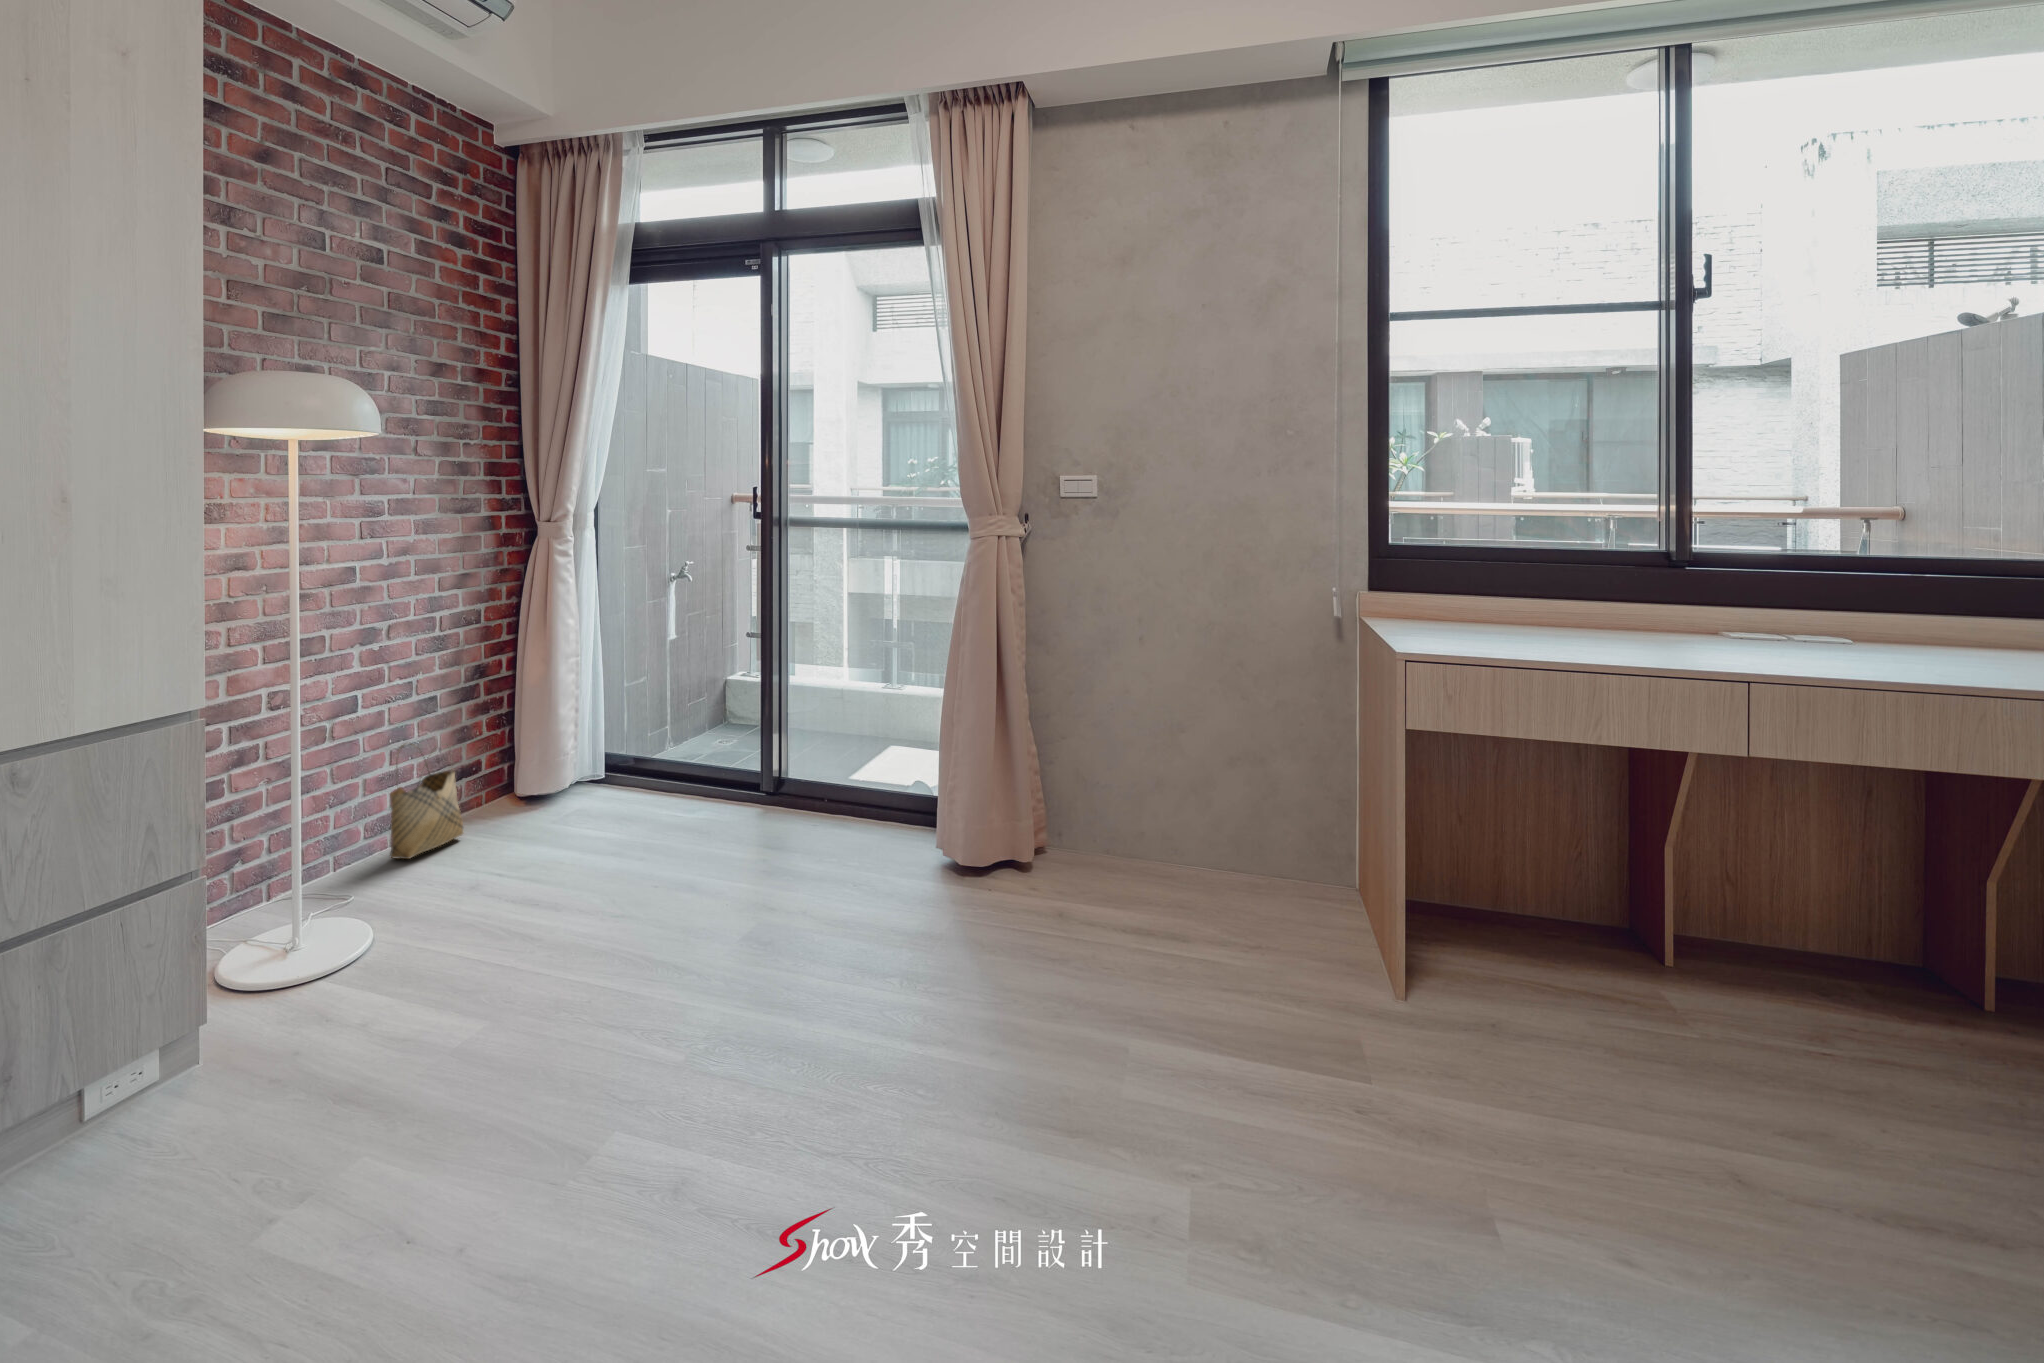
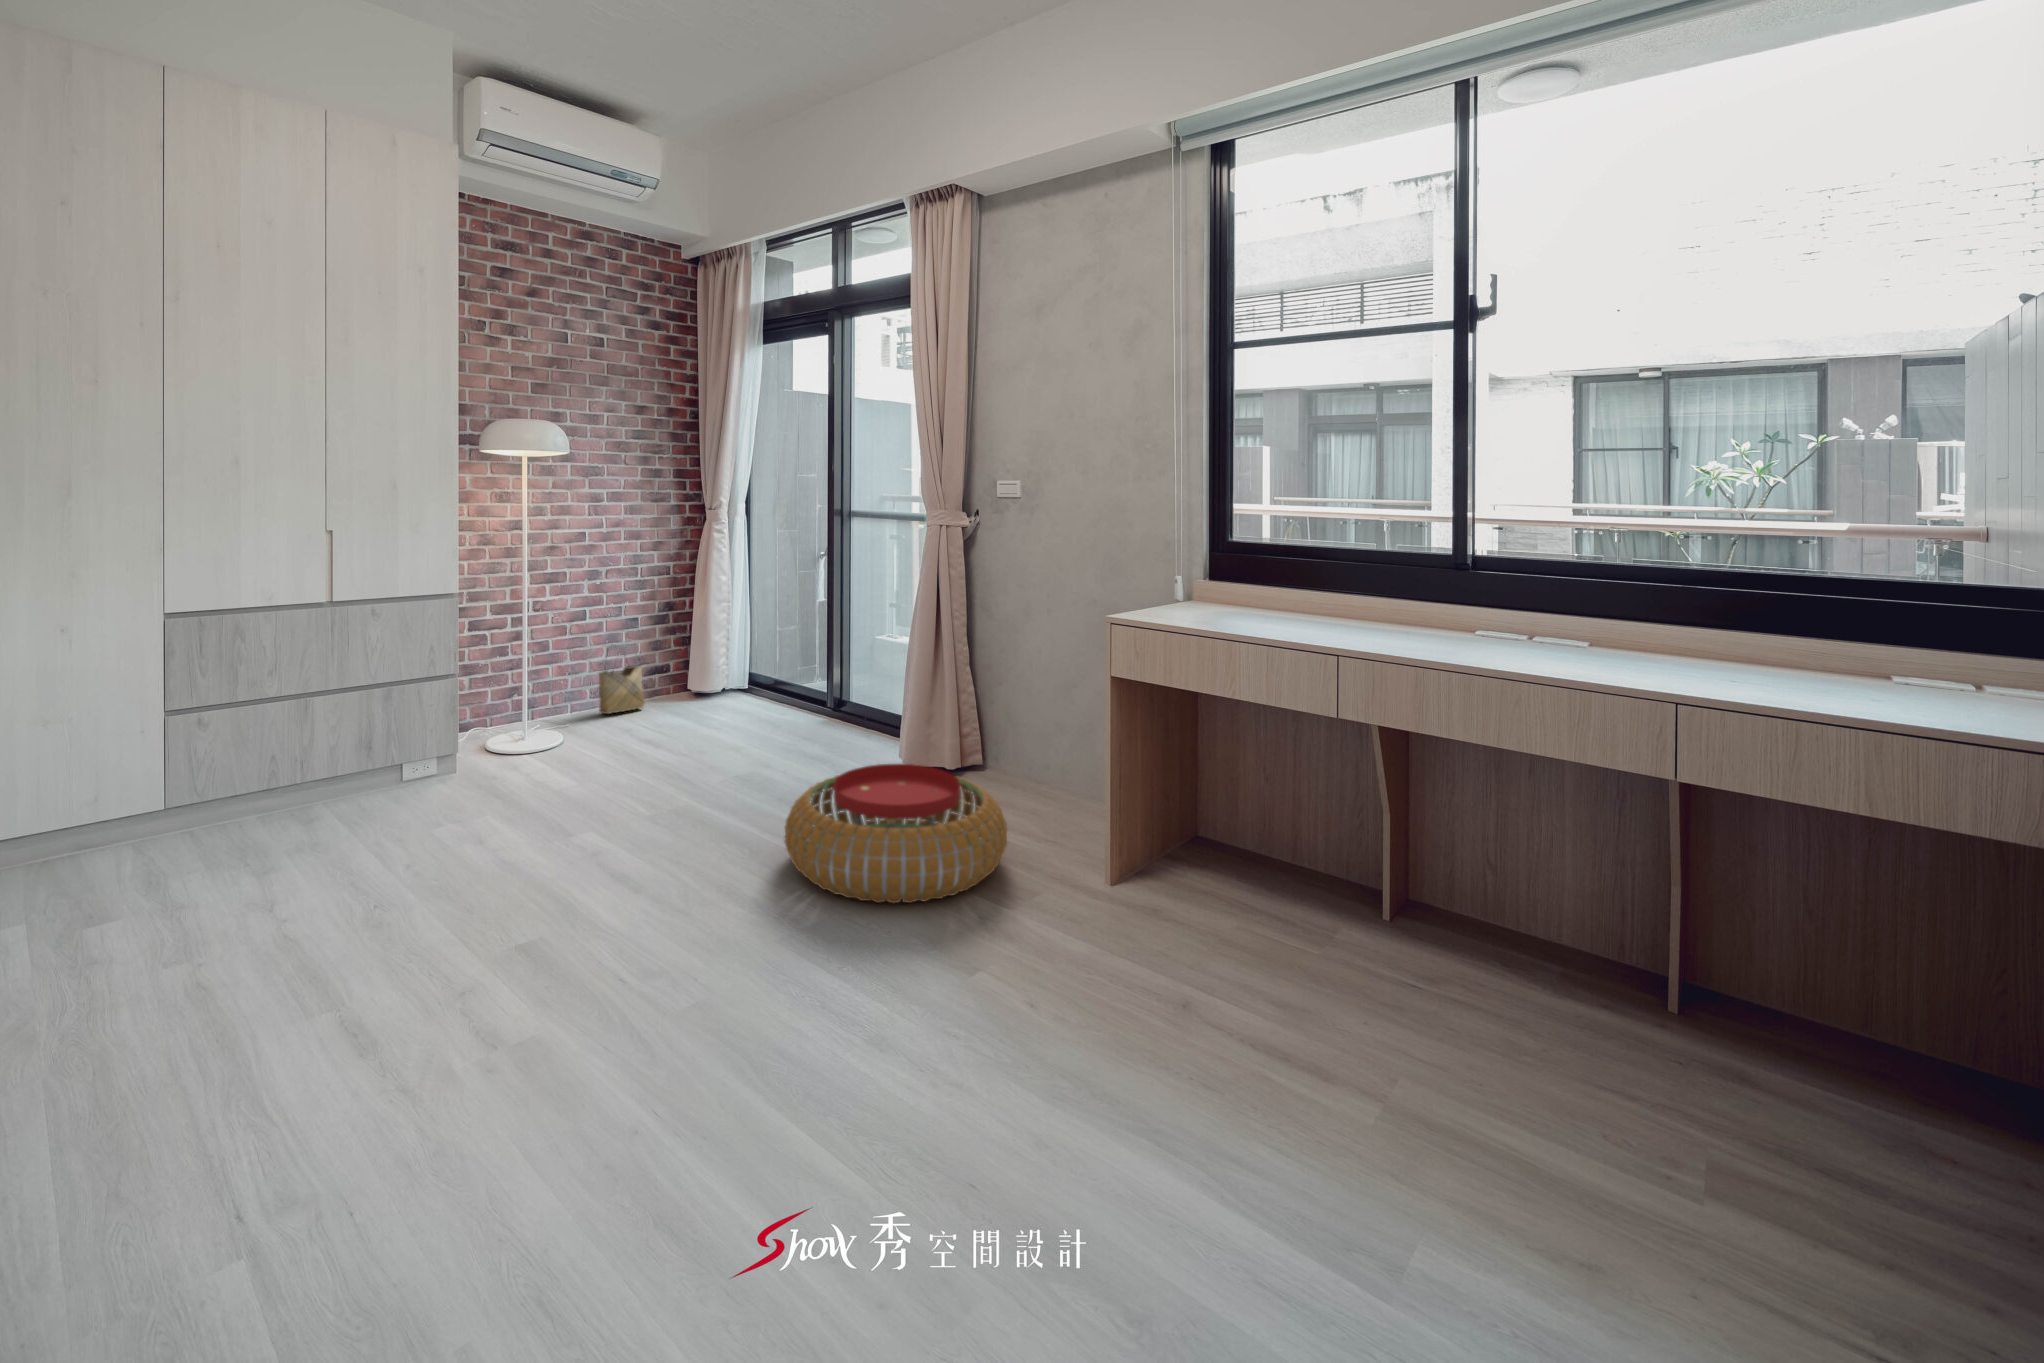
pouf: none [994,891,1344,1155] -> present [785,764,1007,903]

